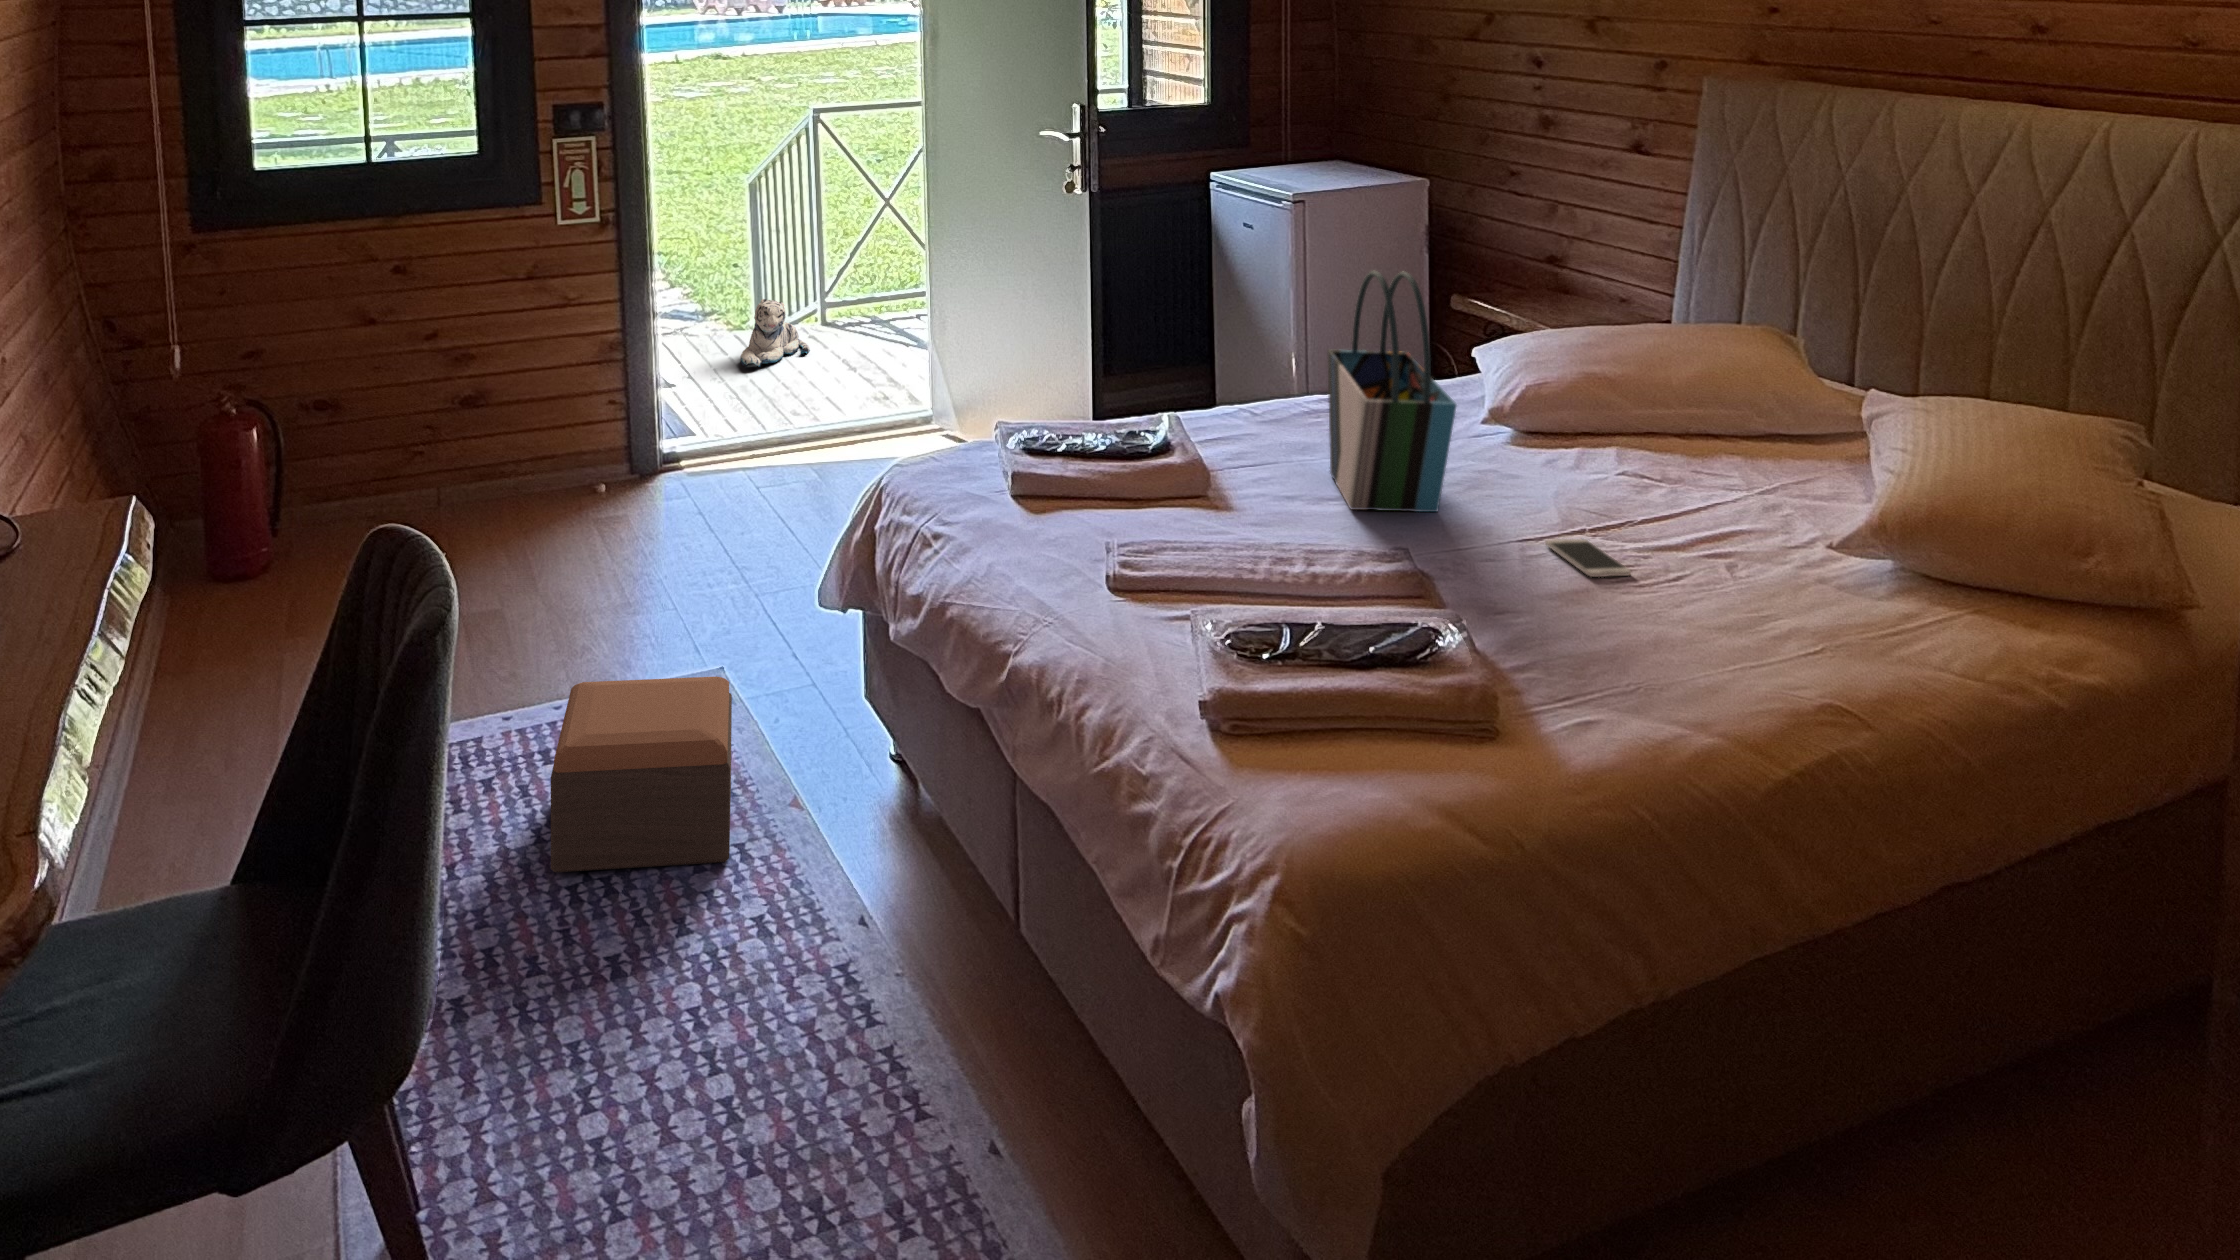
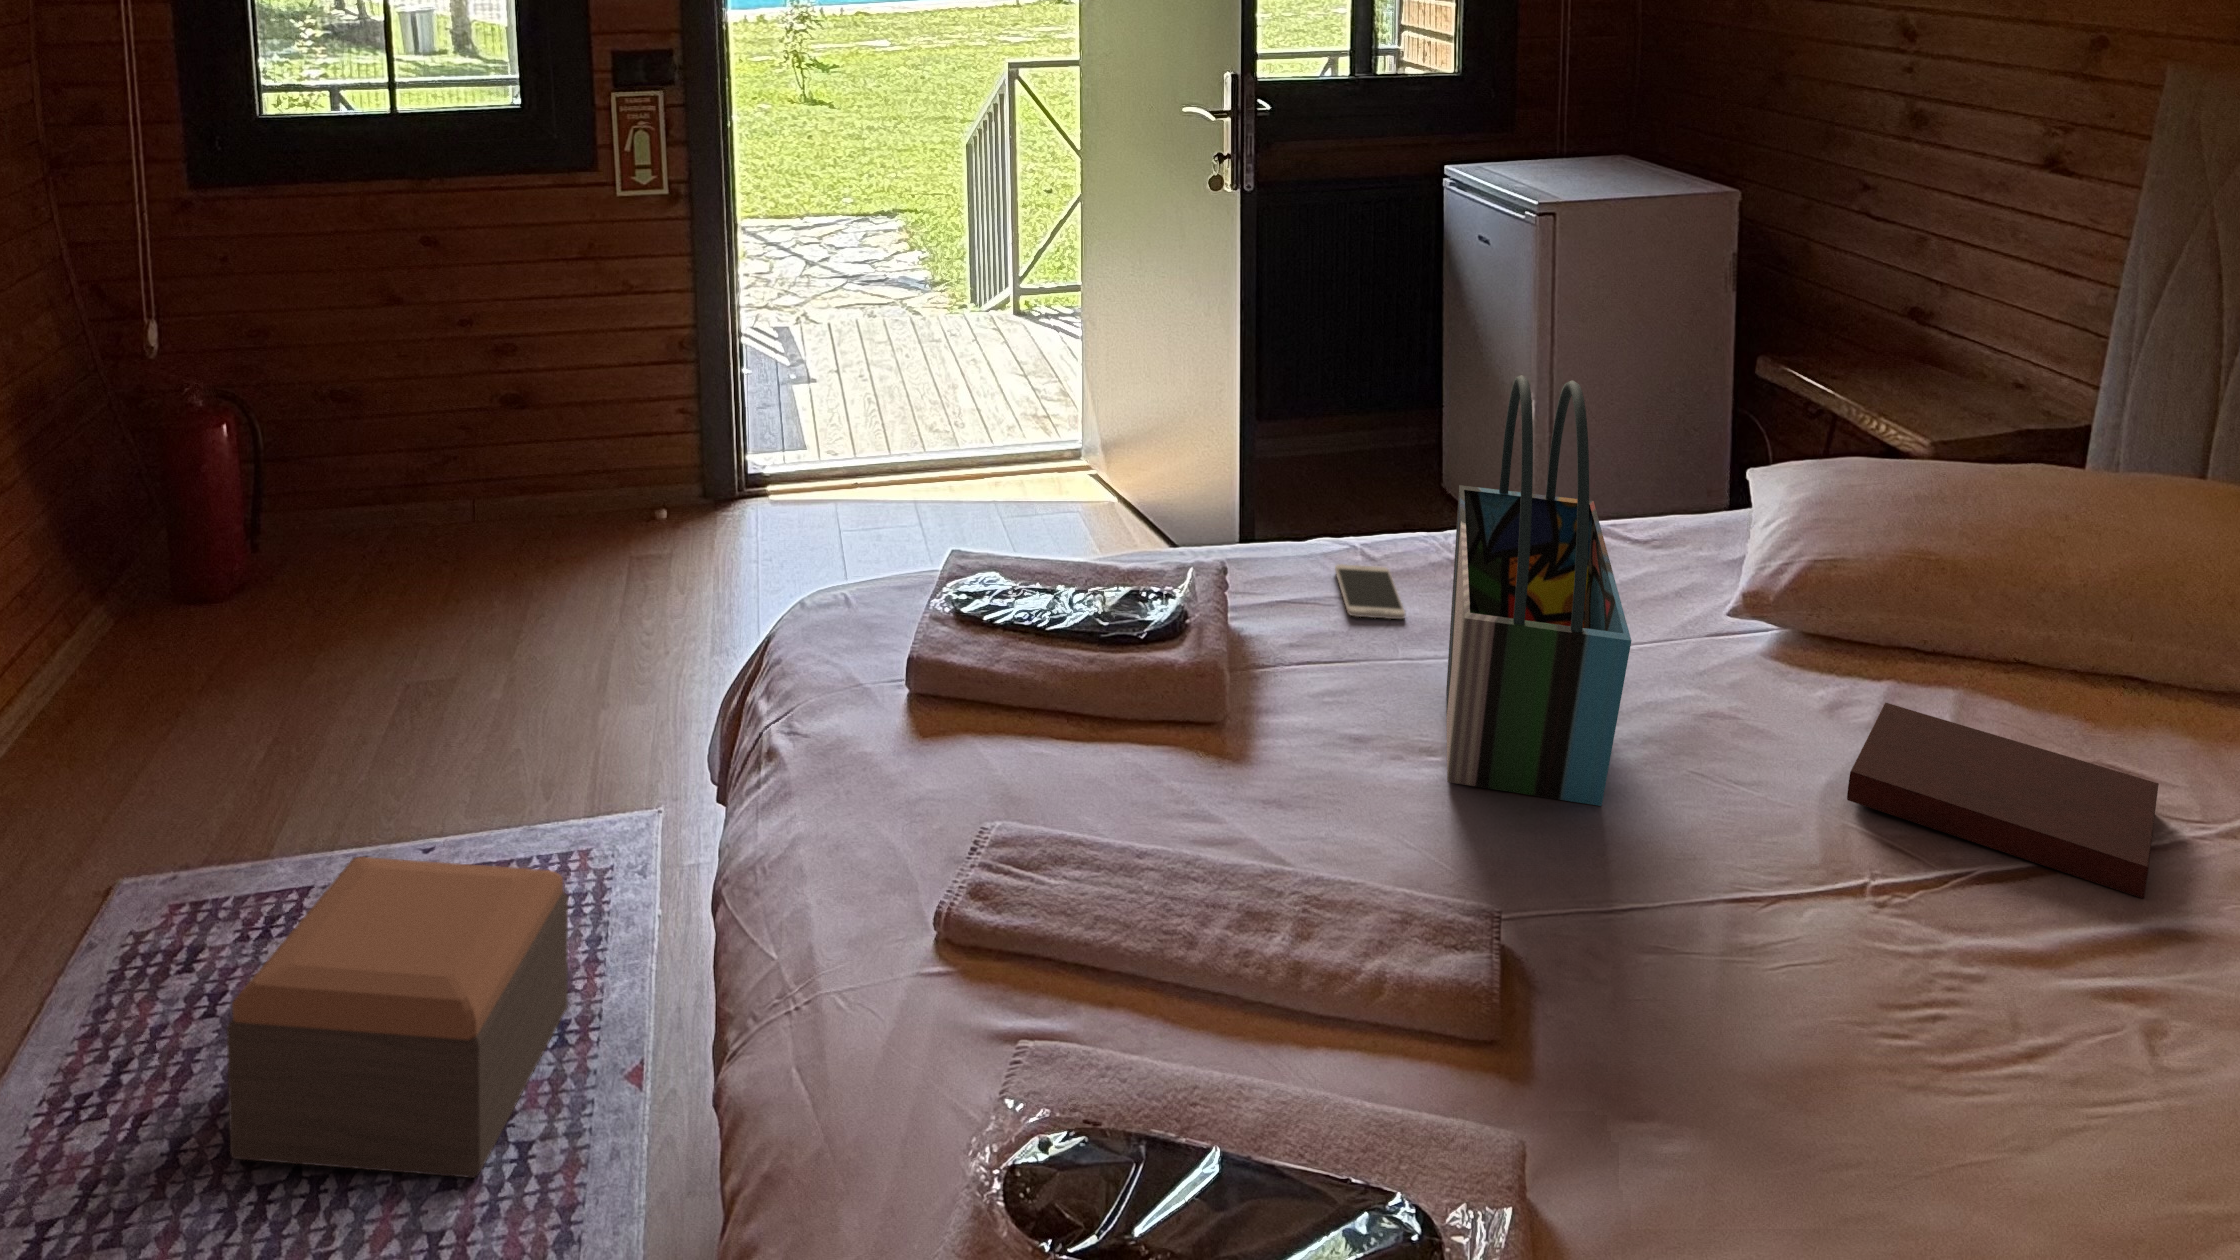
plush toy: present [741,299,810,366] -> none [906,281,992,360]
notebook: none [1567,453,1725,520] -> present [1847,703,2159,898]
smartphone: present [1545,539,1631,577] -> present [1335,564,1405,619]

